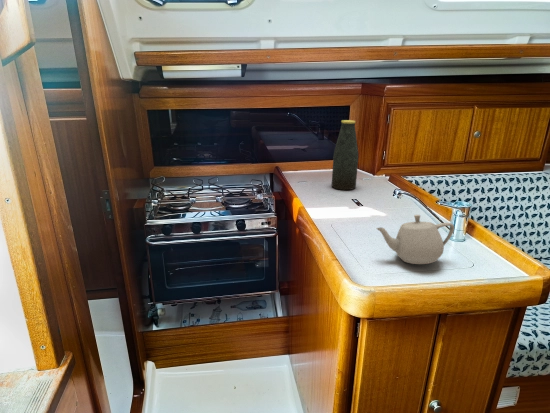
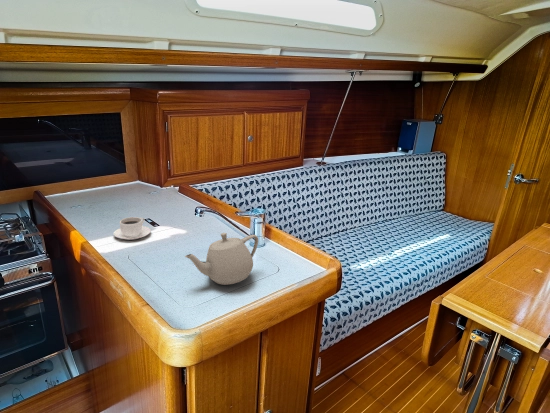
bottle: present [332,120,358,190] -> none [113,131,145,211]
coffee cup: none [324,193,355,212] -> present [114,217,151,240]

